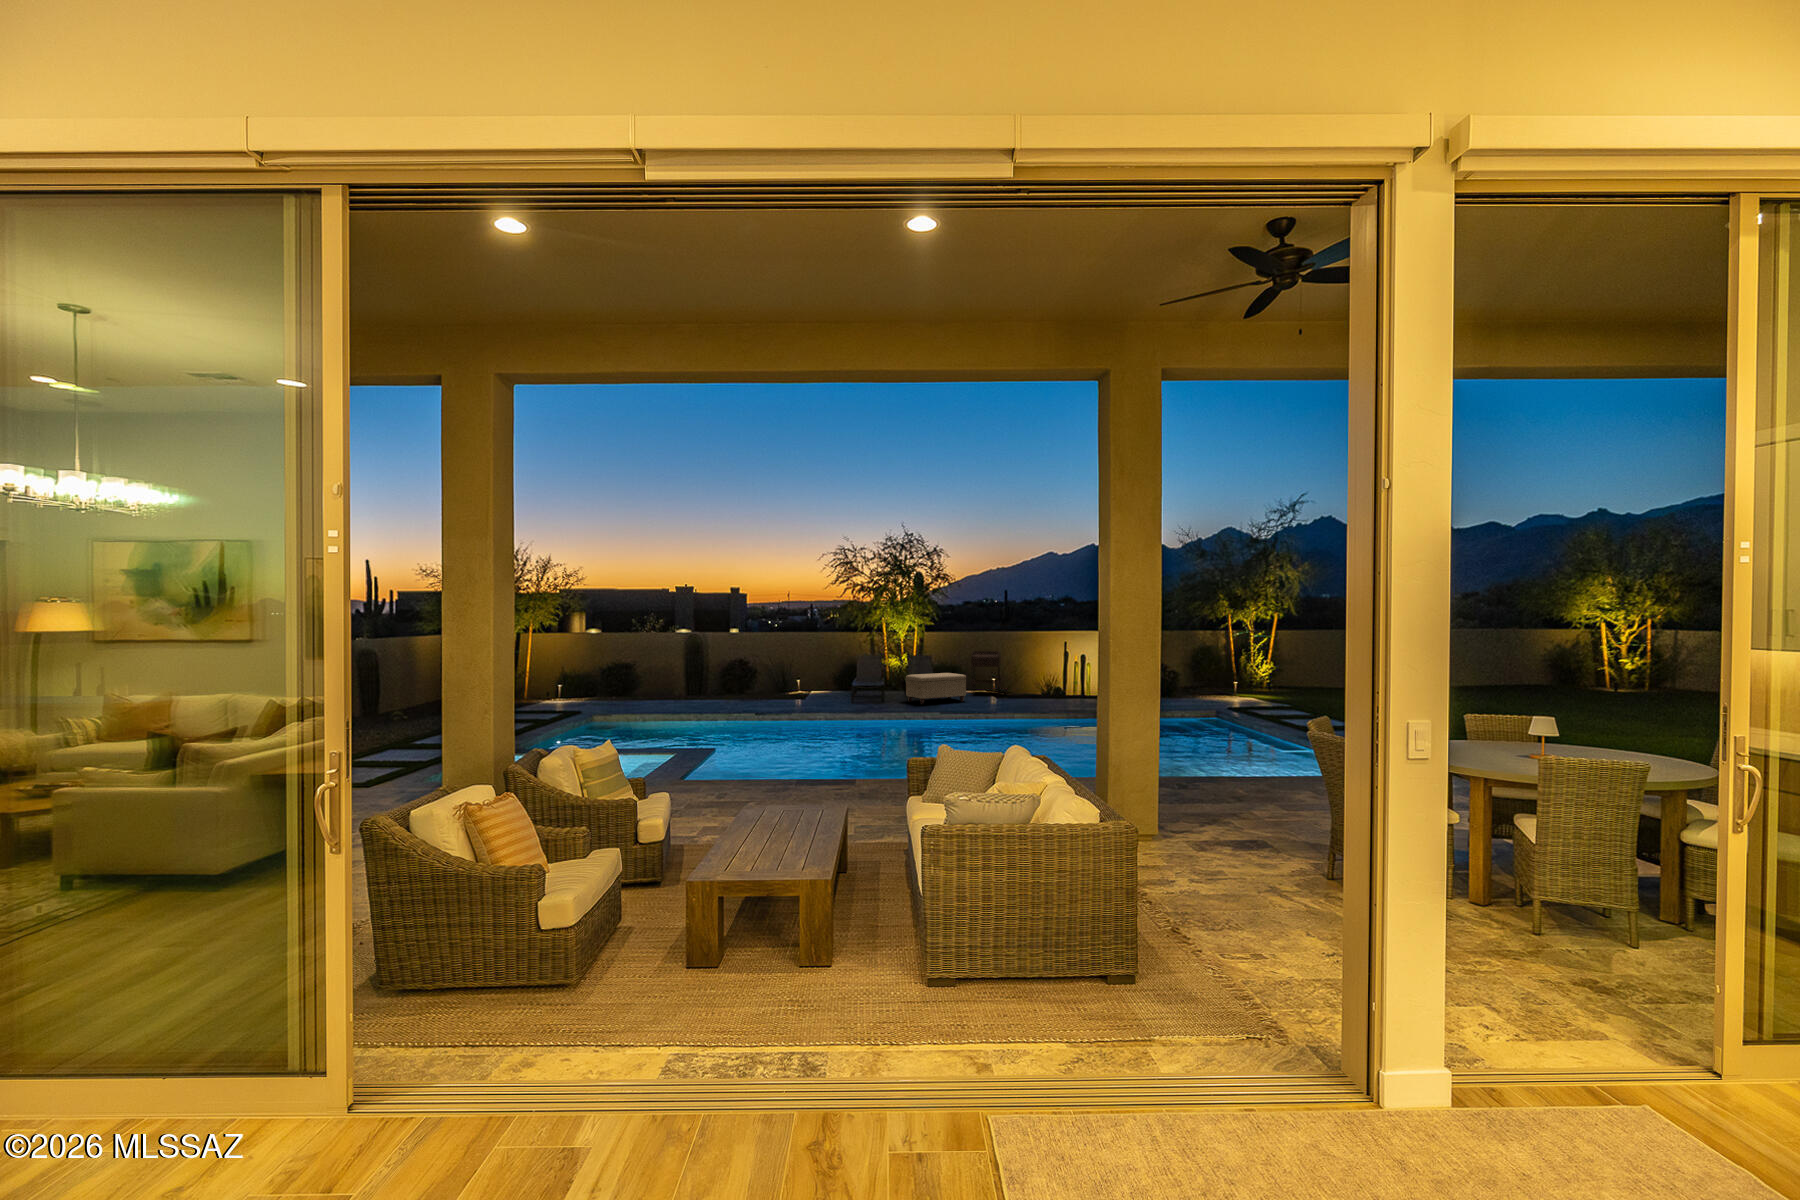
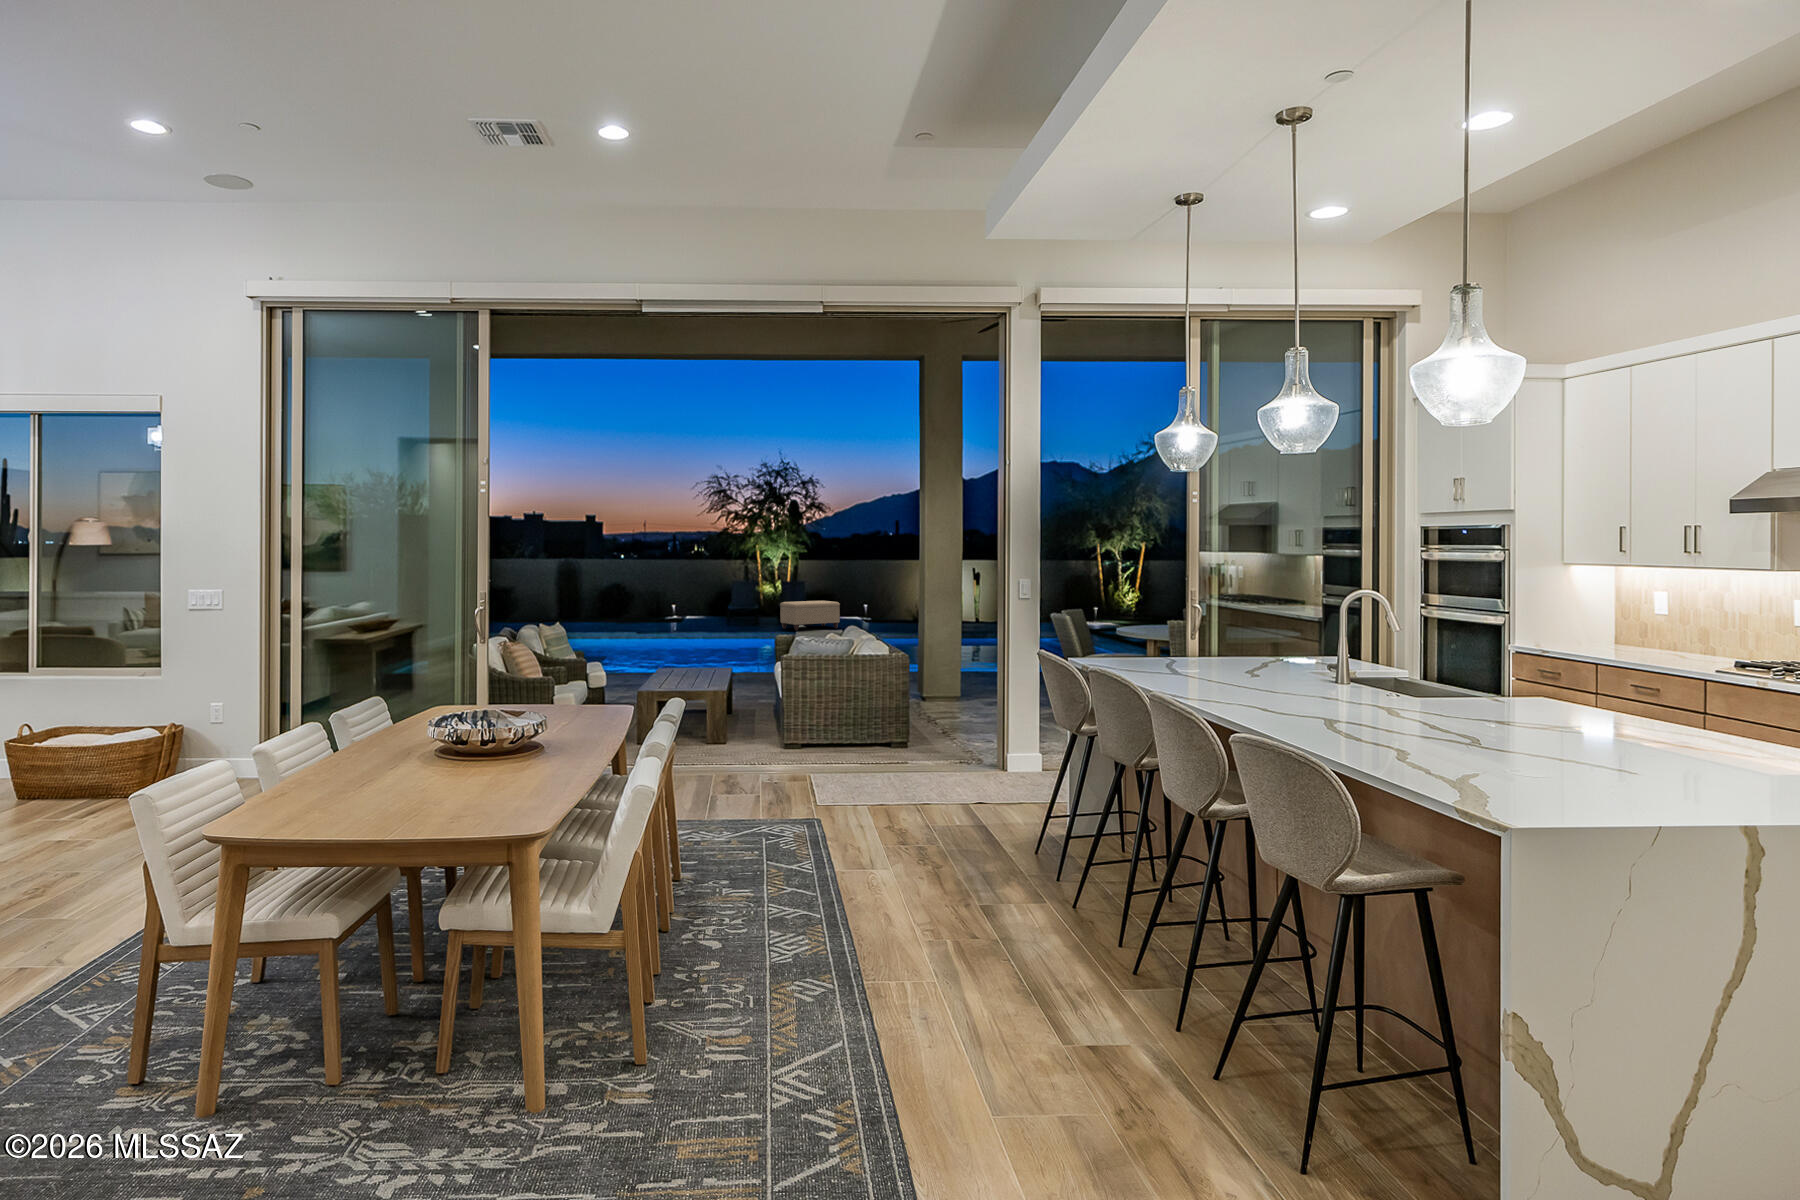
side table: present [971,651,1001,694] -> none [845,580,876,624]

